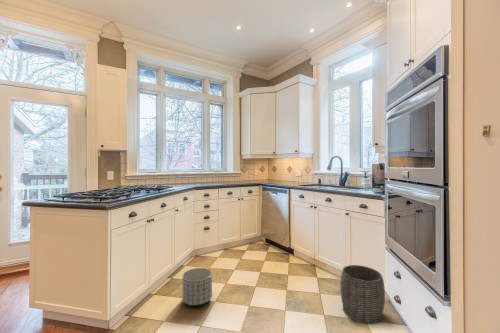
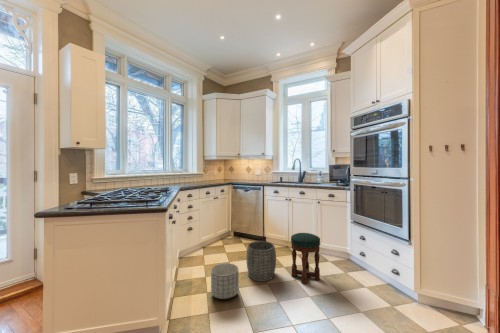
stool: none [281,249,318,314] -> present [291,233,320,284]
woven basket: present [340,265,385,324] -> present [246,241,276,281]

